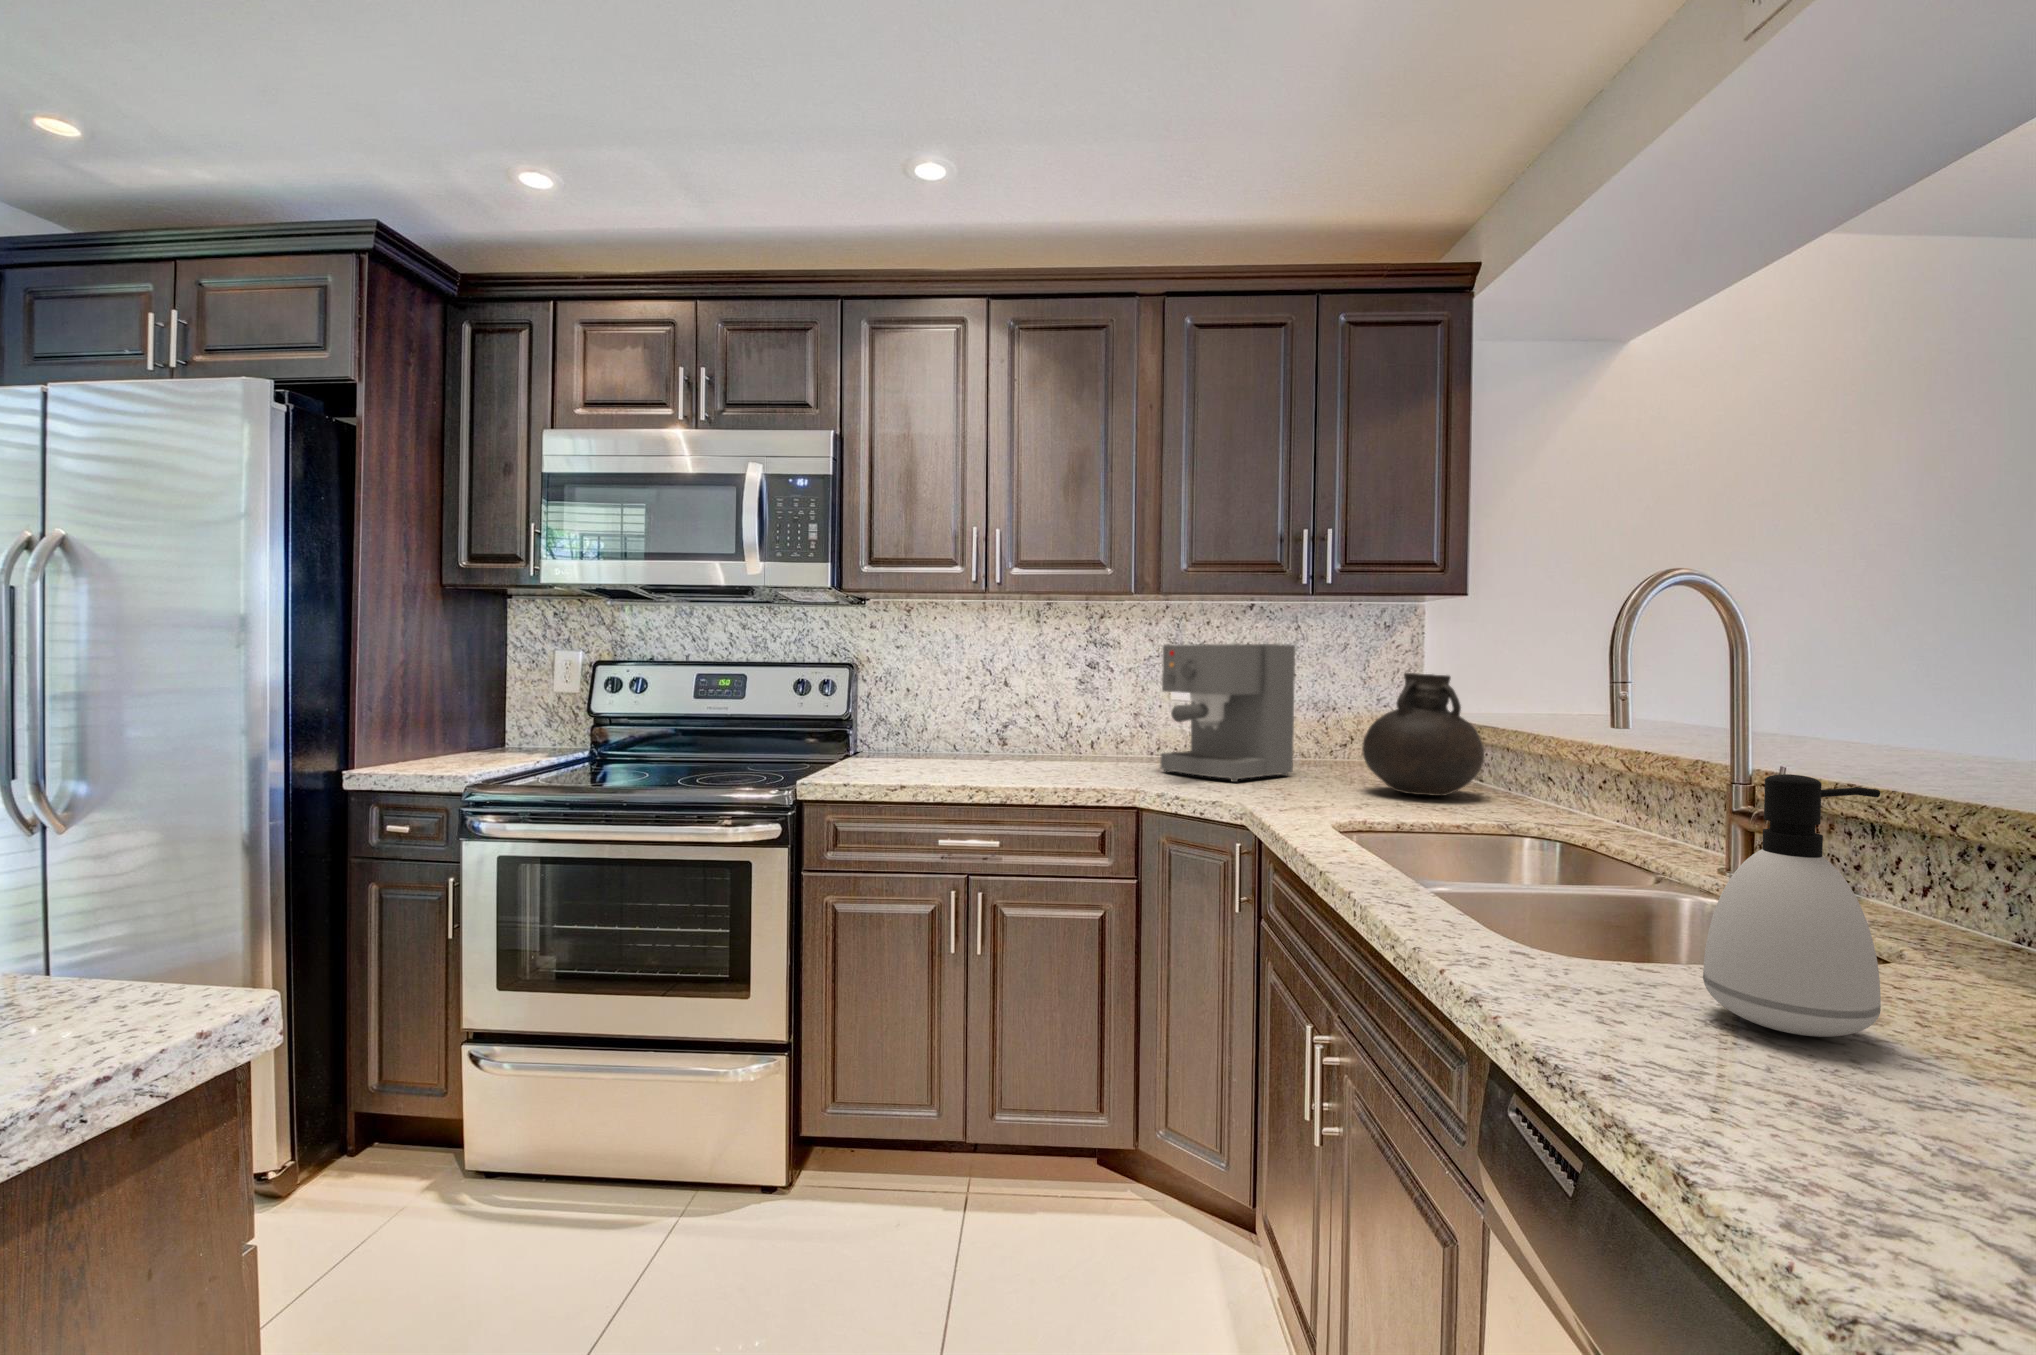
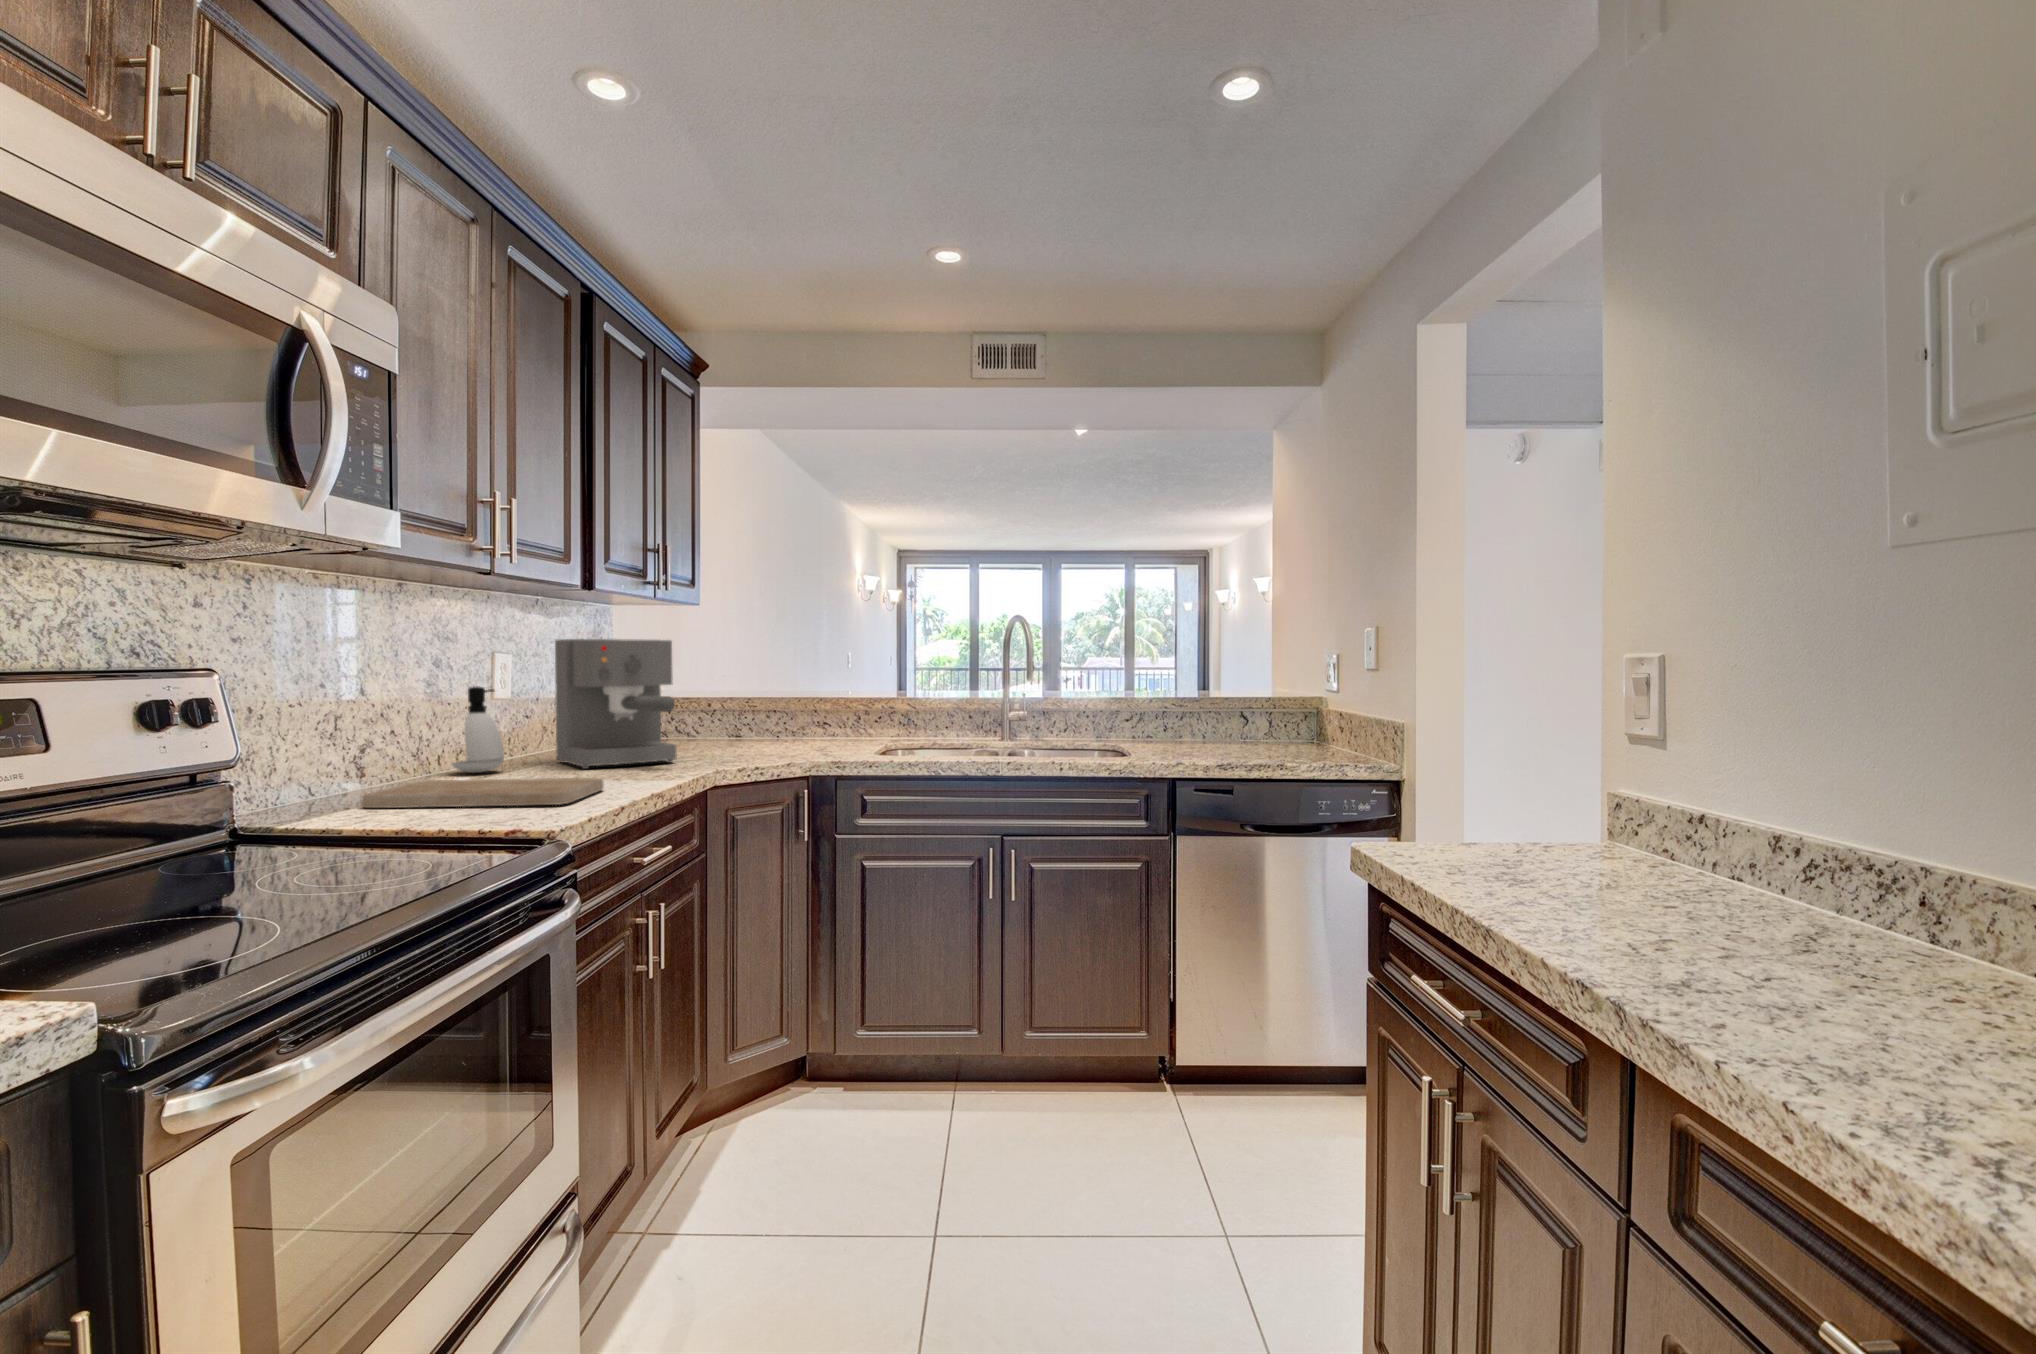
vase: present [1362,673,1484,796] -> none [725,662,807,749]
cutting board: none [930,754,1027,781] -> present [362,778,604,808]
soap dispenser: present [1703,774,1881,1037] -> present [452,686,504,773]

